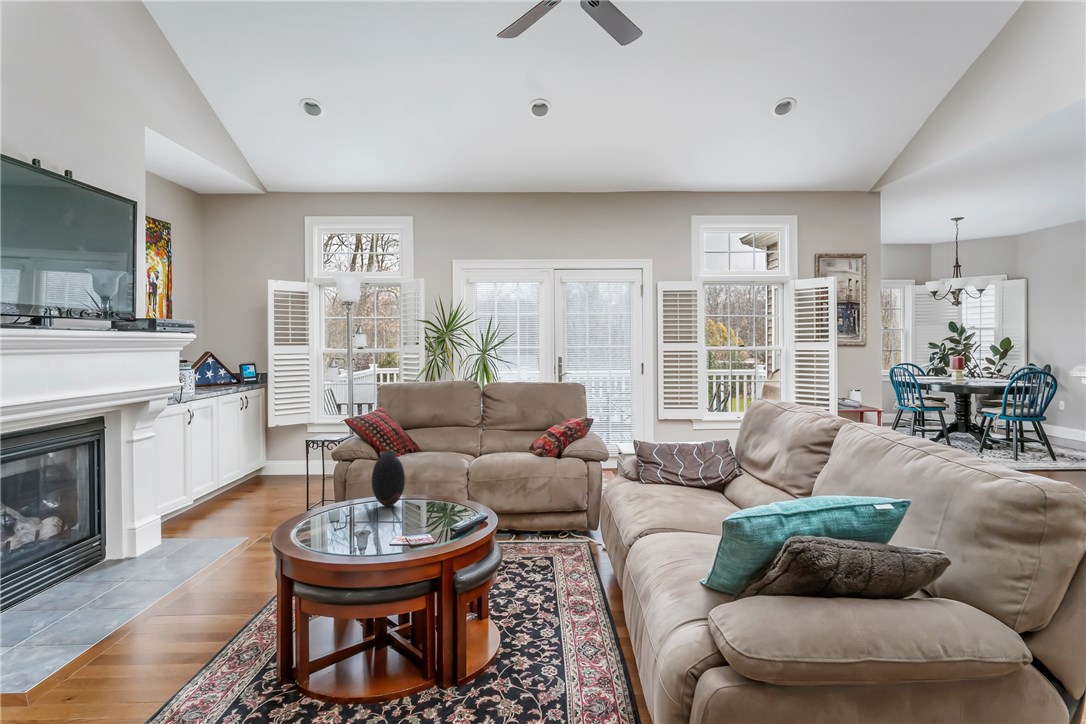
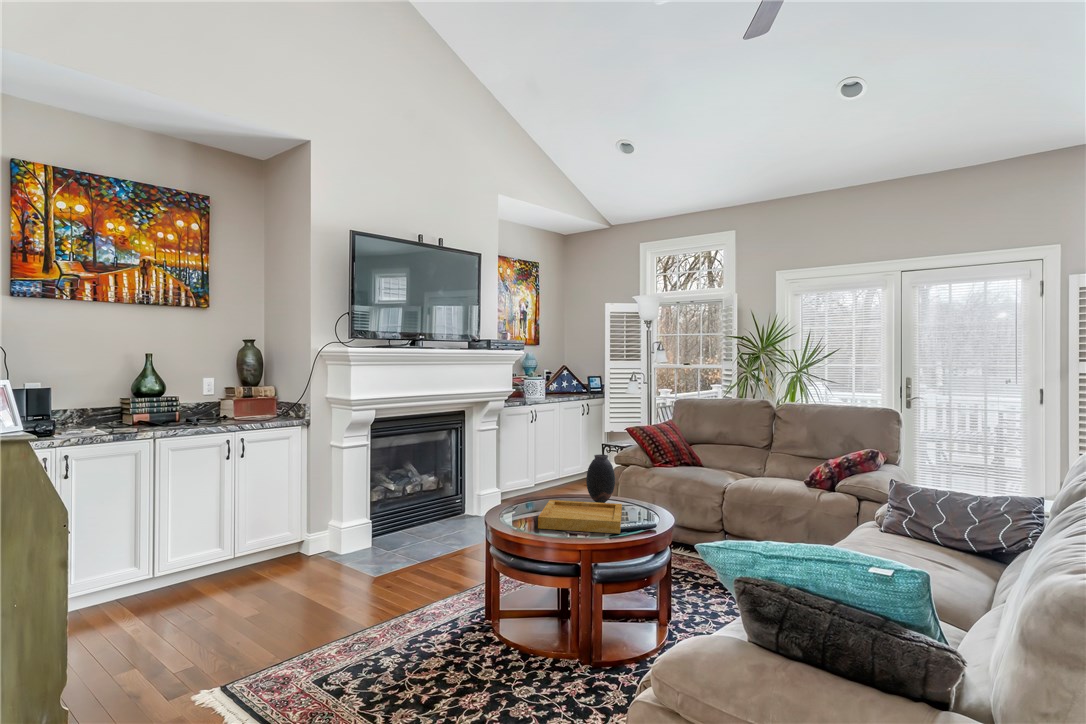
tray: none [347,501,463,552] -> present [538,500,622,534]

